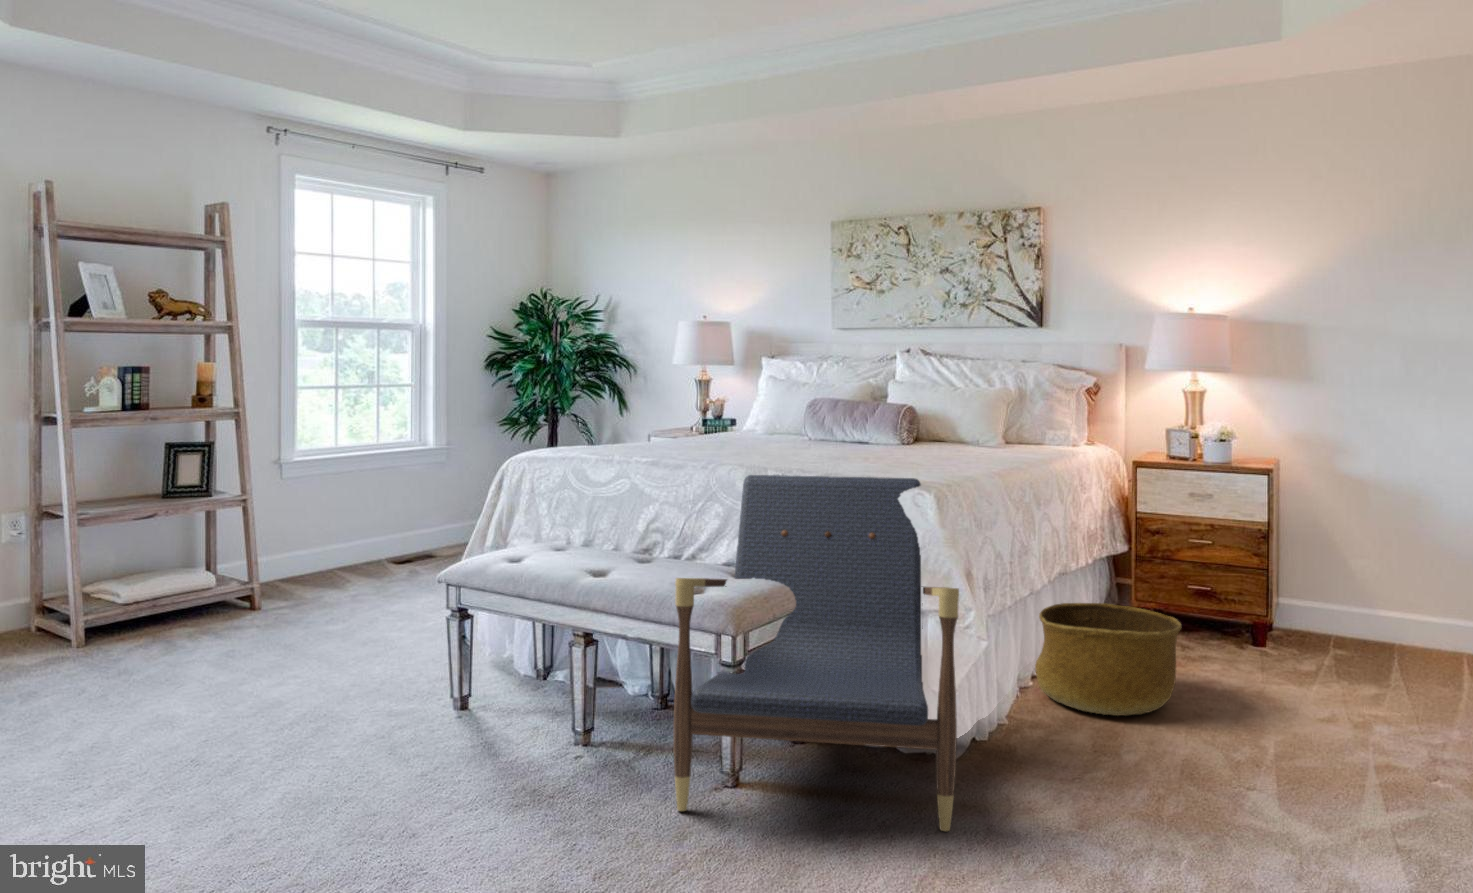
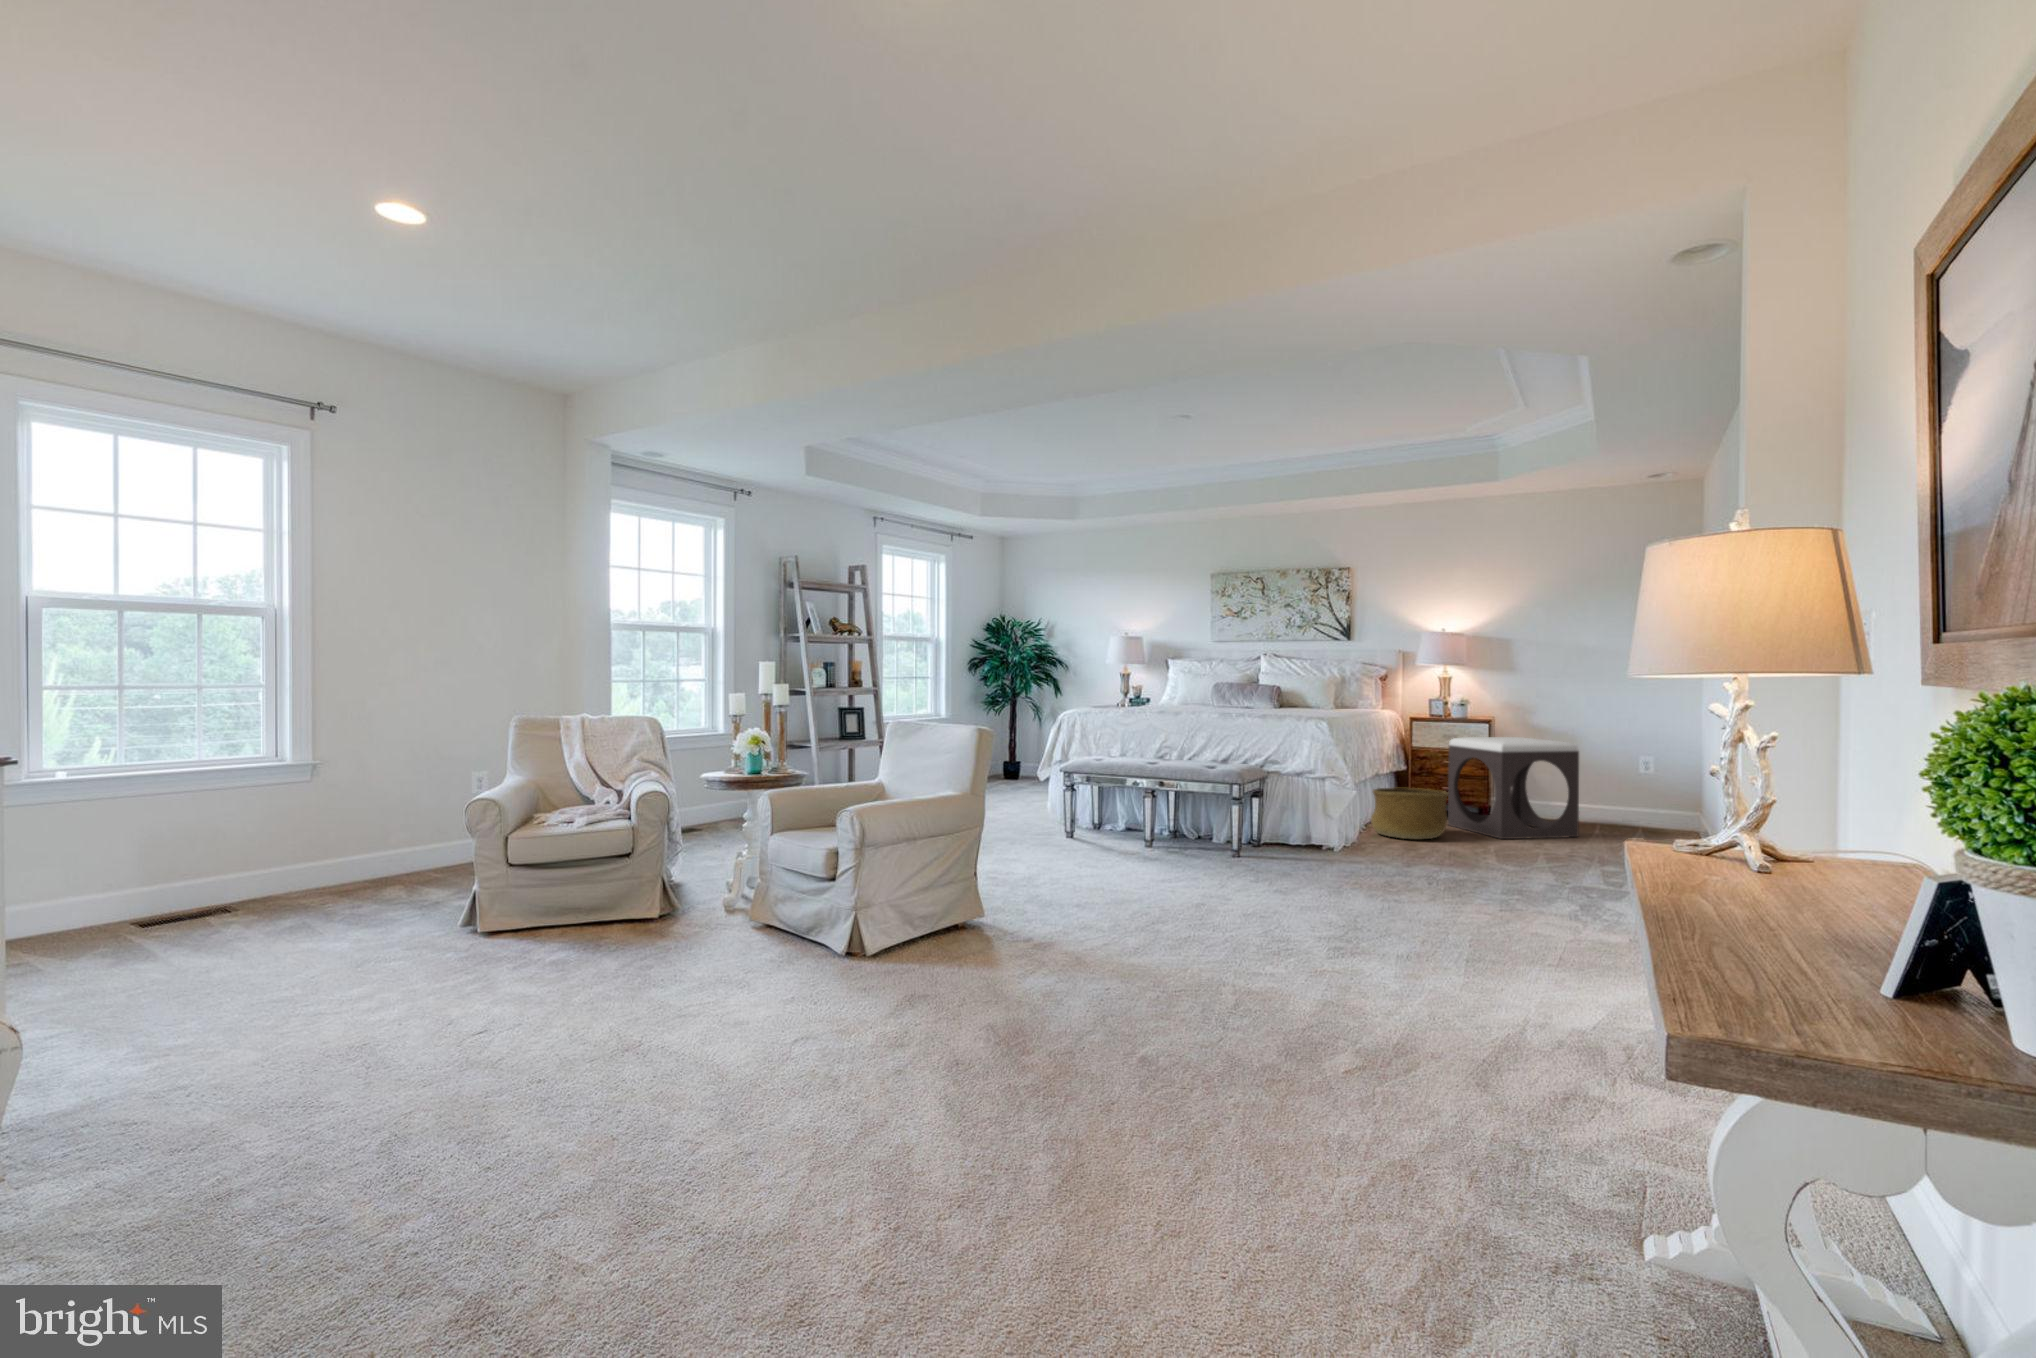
lounge chair: present [673,475,959,831] -> none [1219,712,1356,867]
footstool: none [1185,507,1444,715] -> present [1448,737,1579,839]

